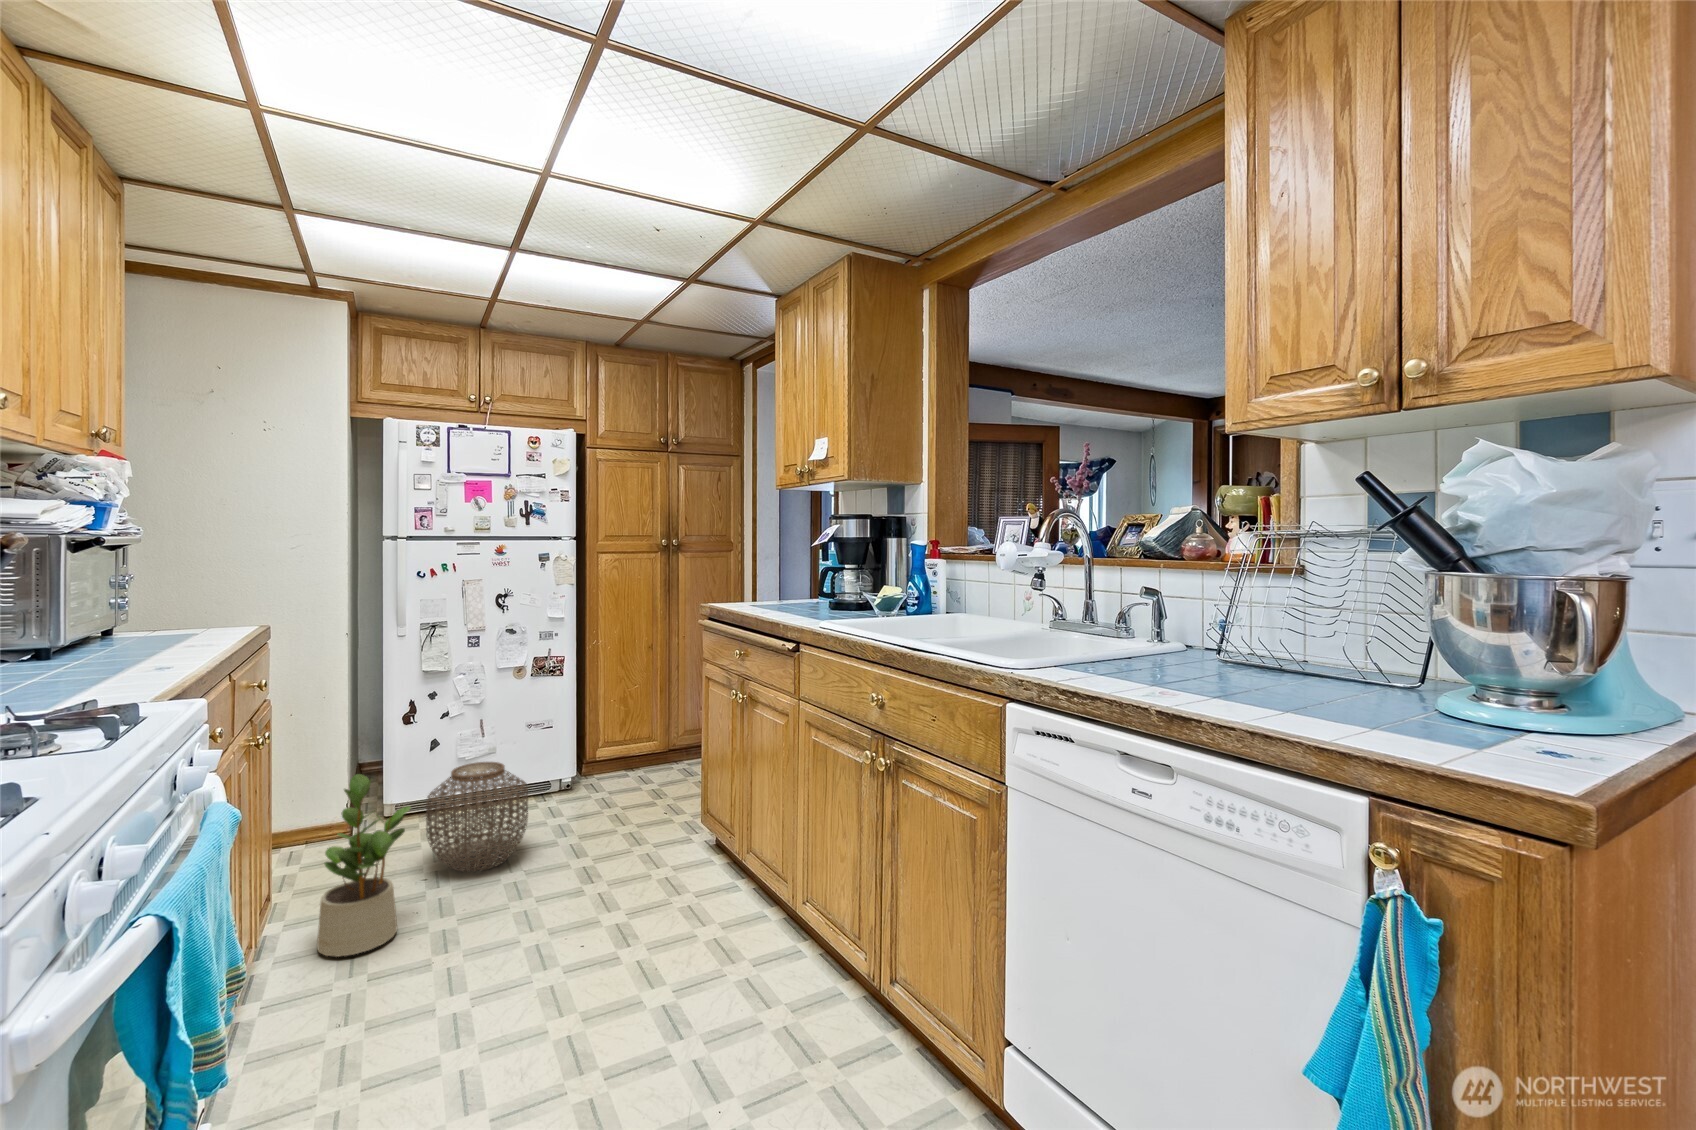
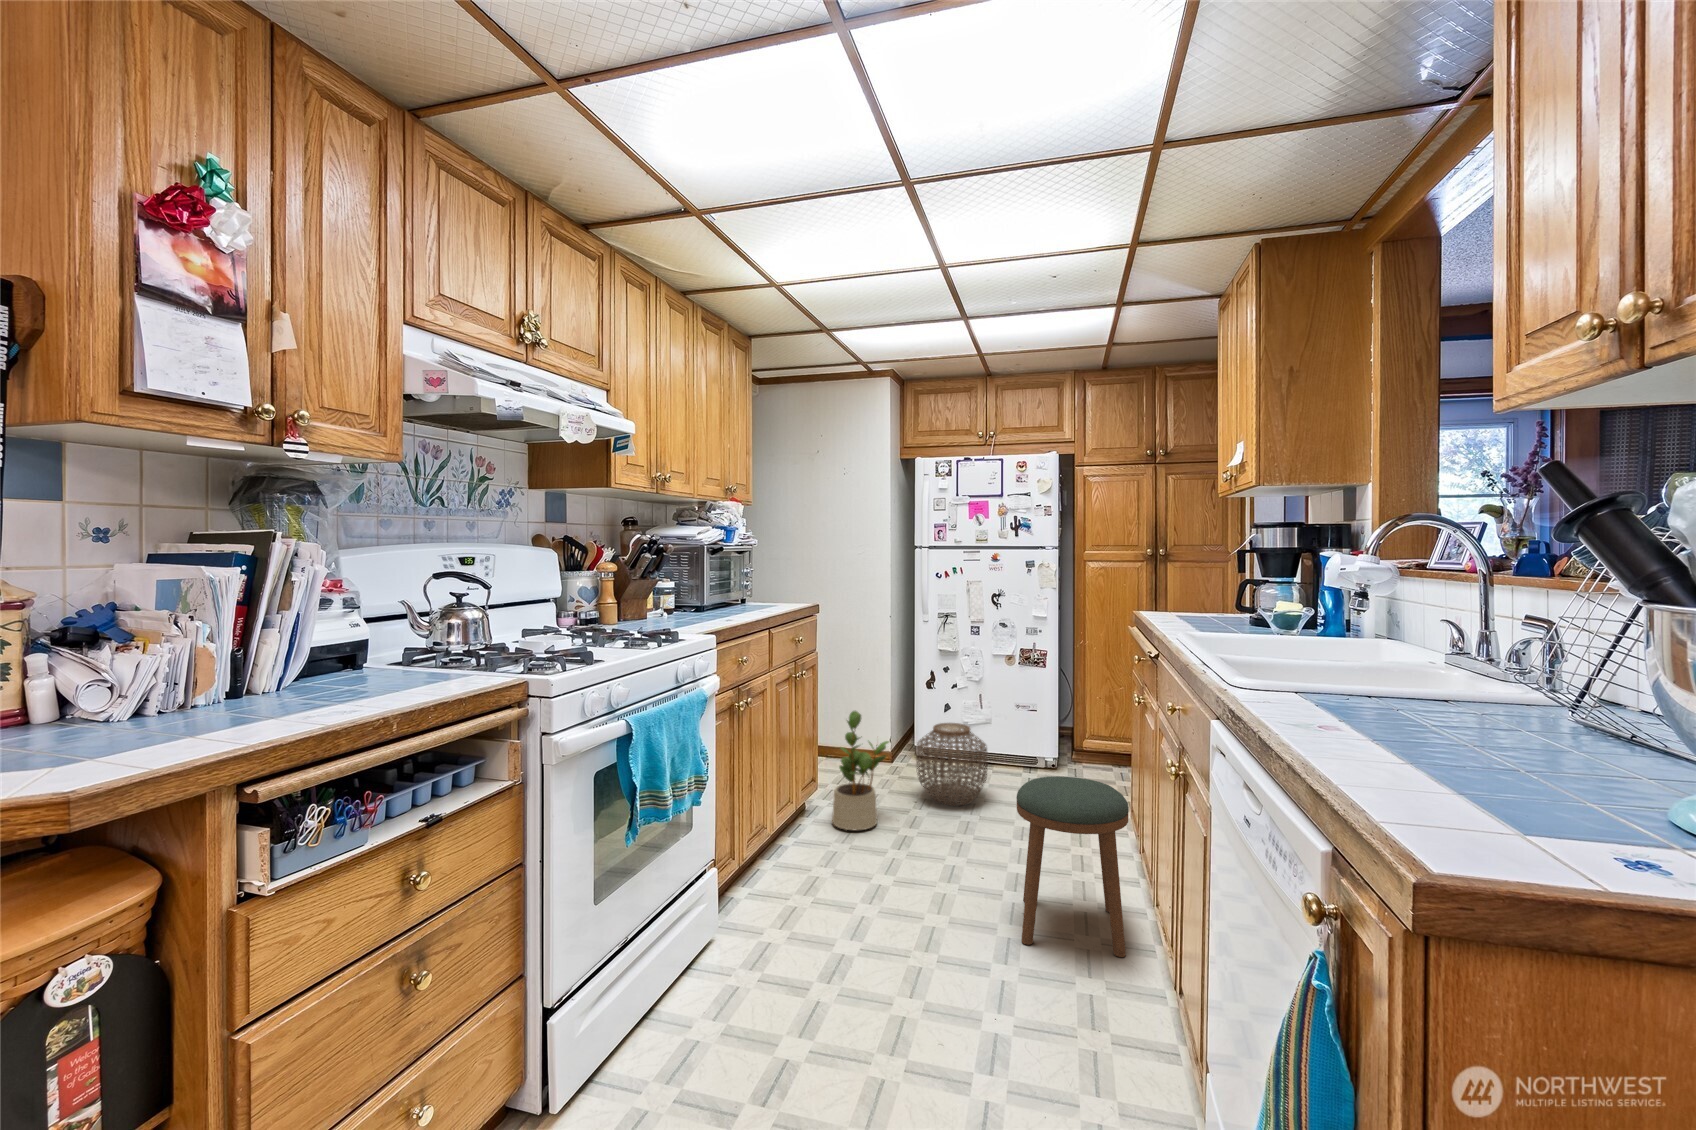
stool: none [656,788,792,995] -> present [1016,776,1129,957]

